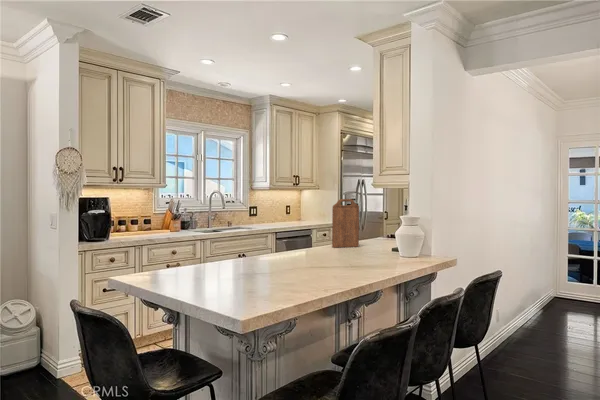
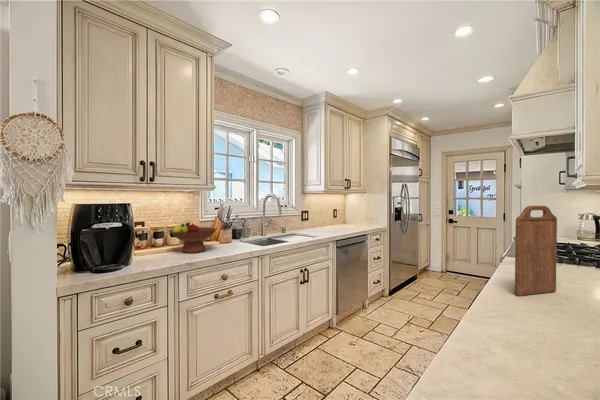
fruit bowl: none [132,212,168,235] -> present [170,222,217,253]

